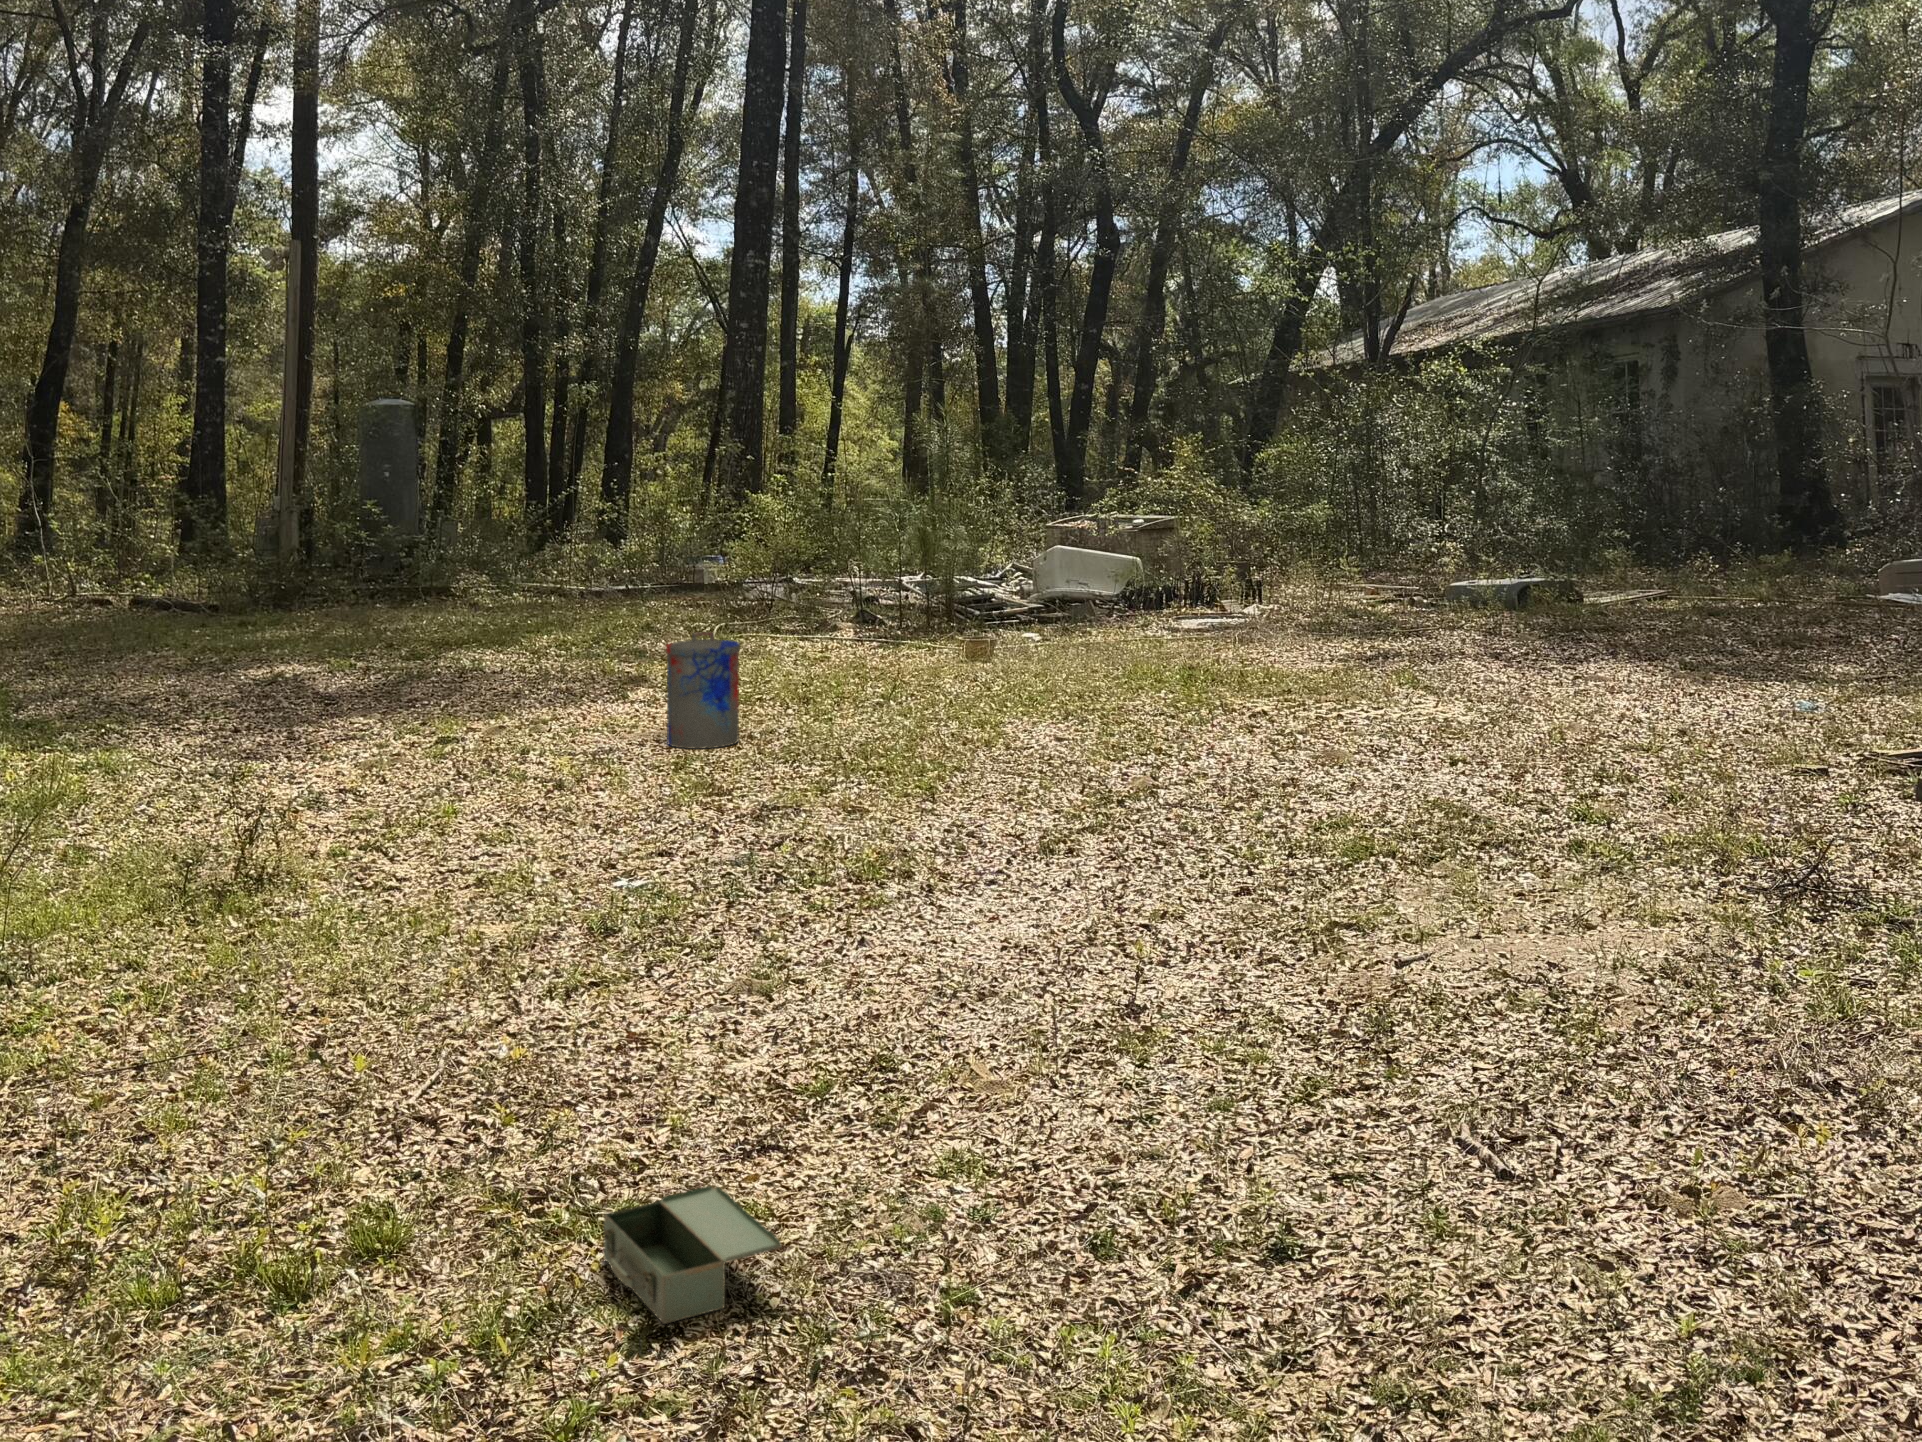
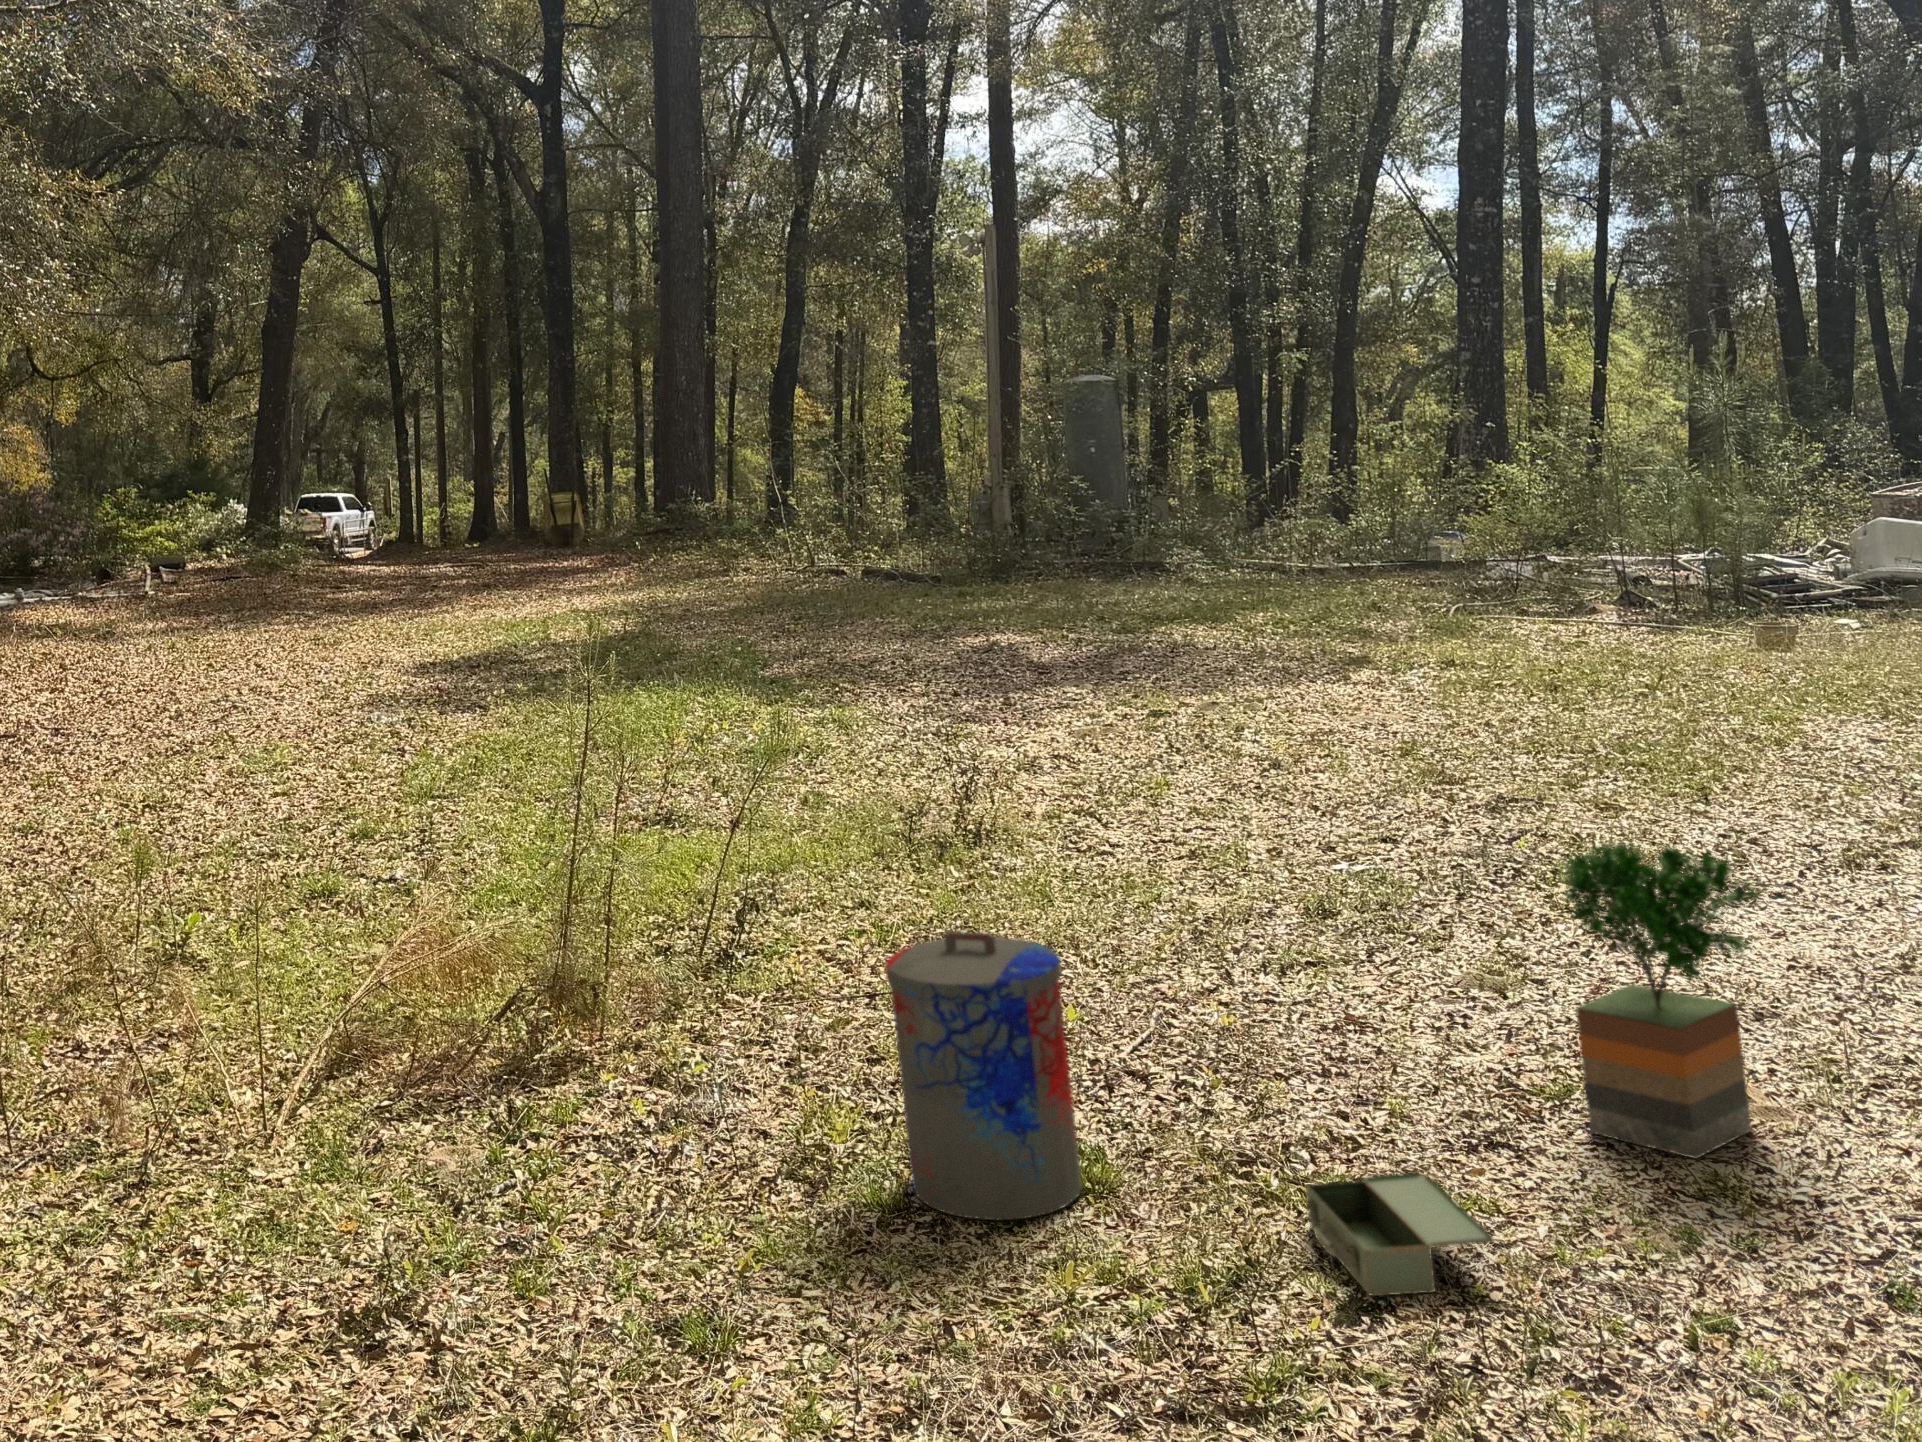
trash can: present [666,632,740,749] -> present [885,931,1083,1220]
potted tree: none [842,845,1009,1138] -> present [1559,842,1761,1159]

